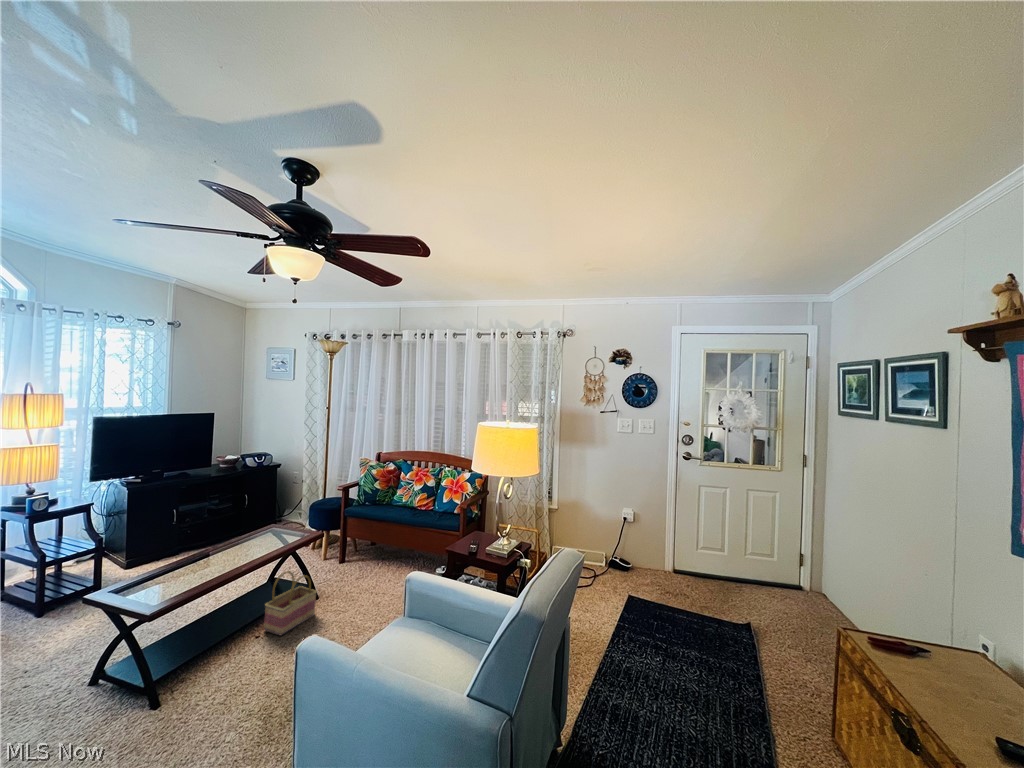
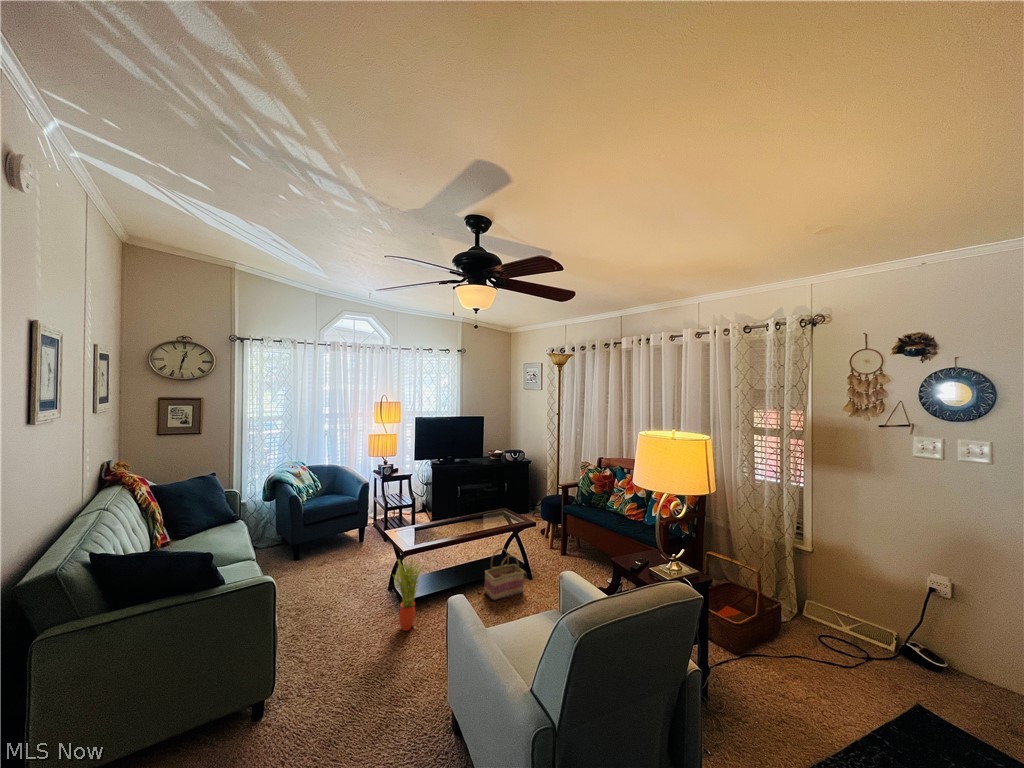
potted plant: none [139,613,192,721] -> present [394,558,424,631]

